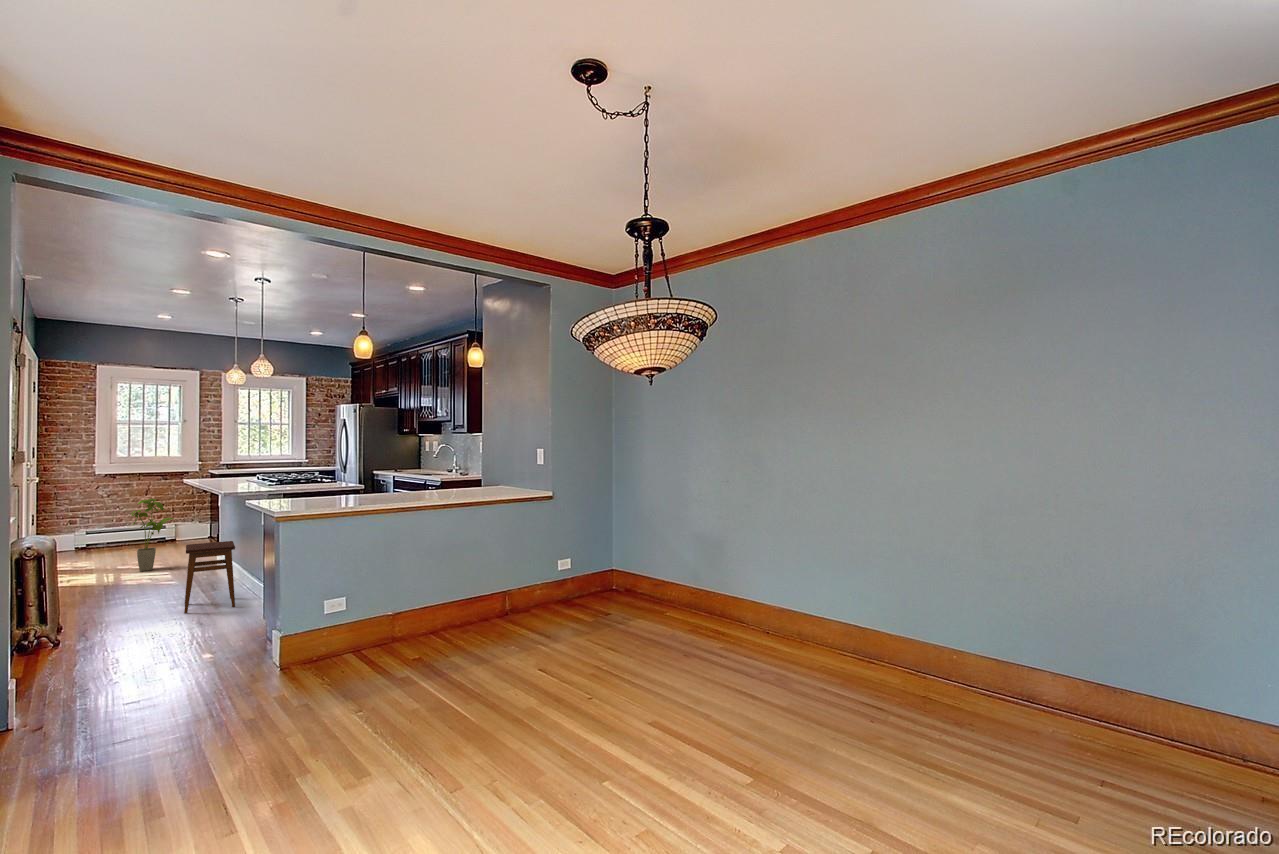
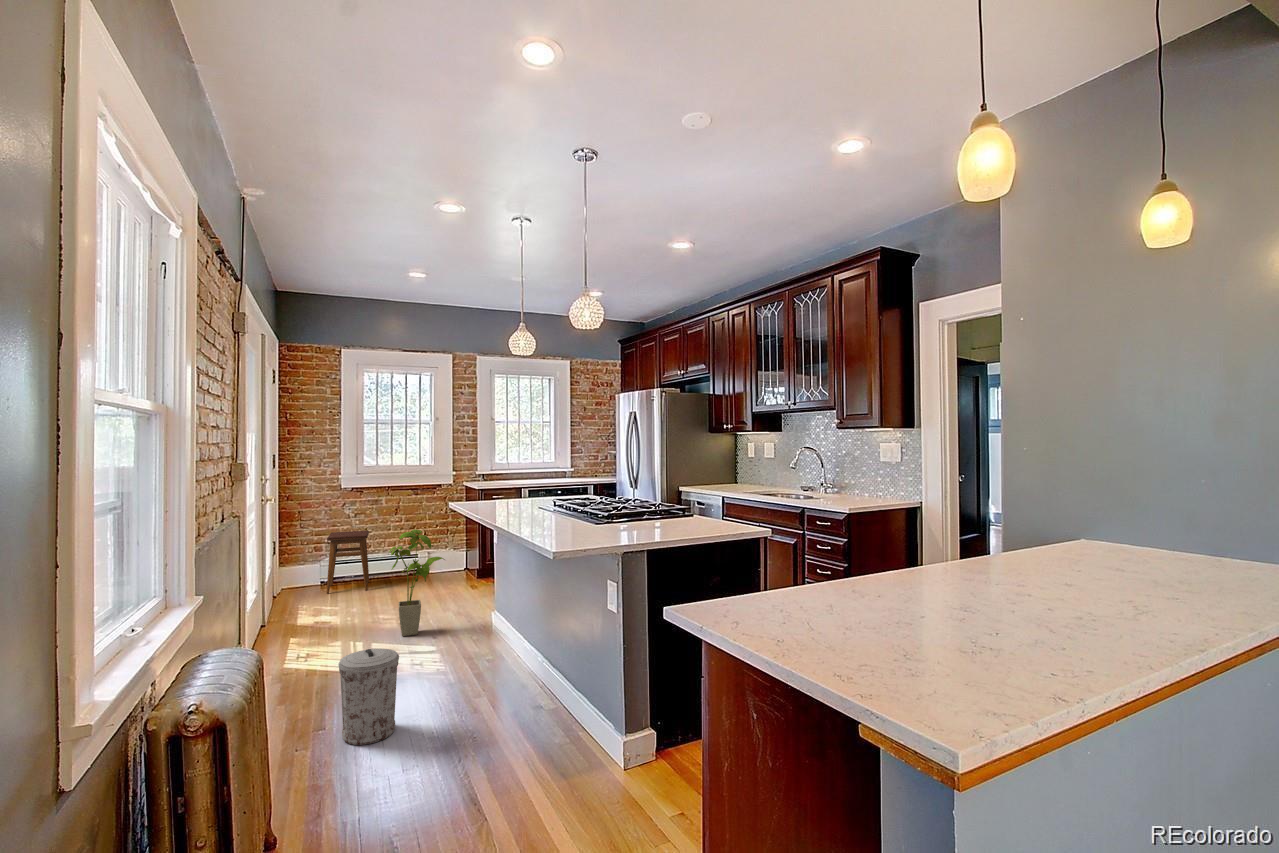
stool: present [184,541,235,613] -> present [326,531,369,593]
trash can: none [83,559,125,611] -> present [338,649,399,745]

